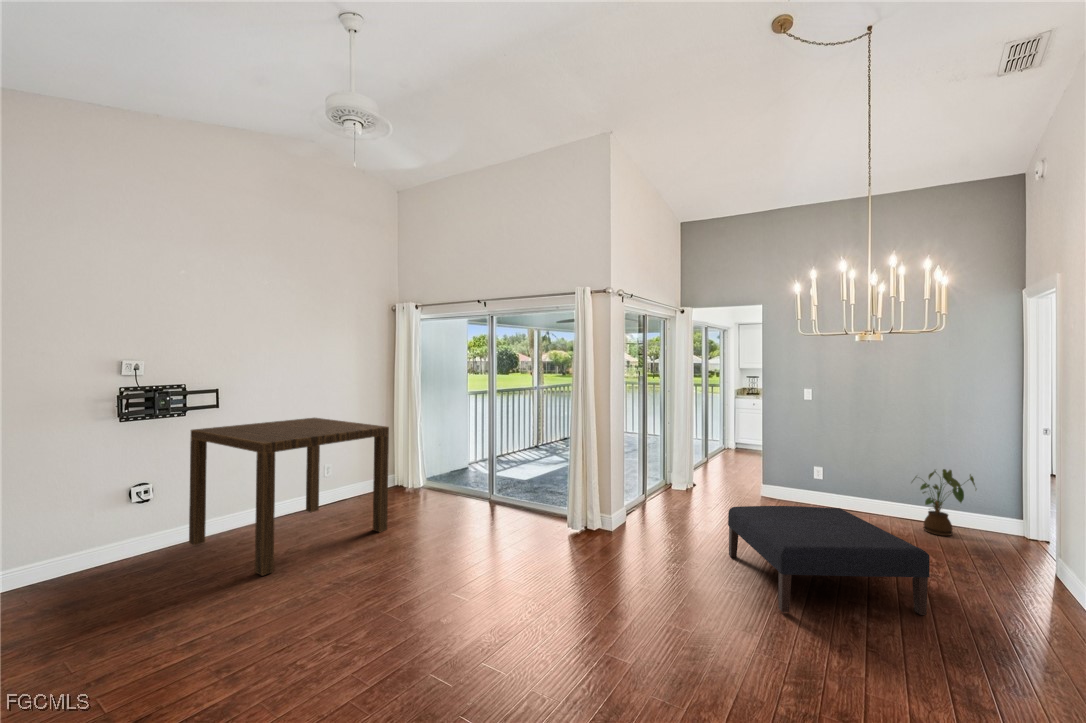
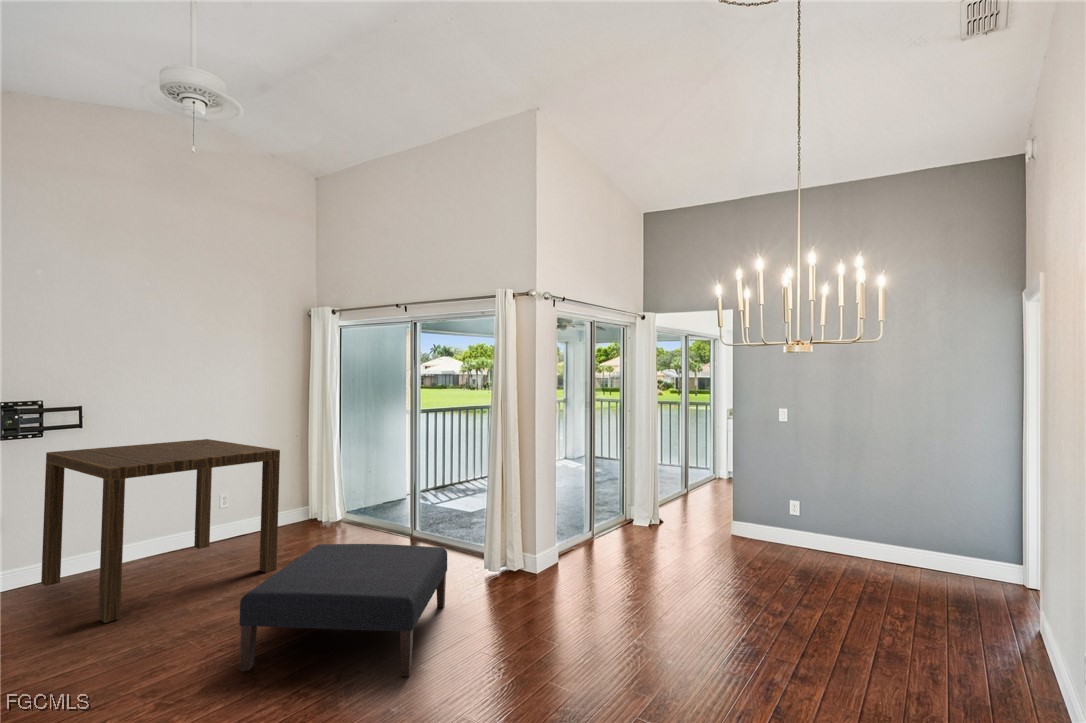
house plant: present [912,469,975,536] -> none [892,502,967,583]
ottoman: present [728,506,930,615] -> present [239,544,447,676]

